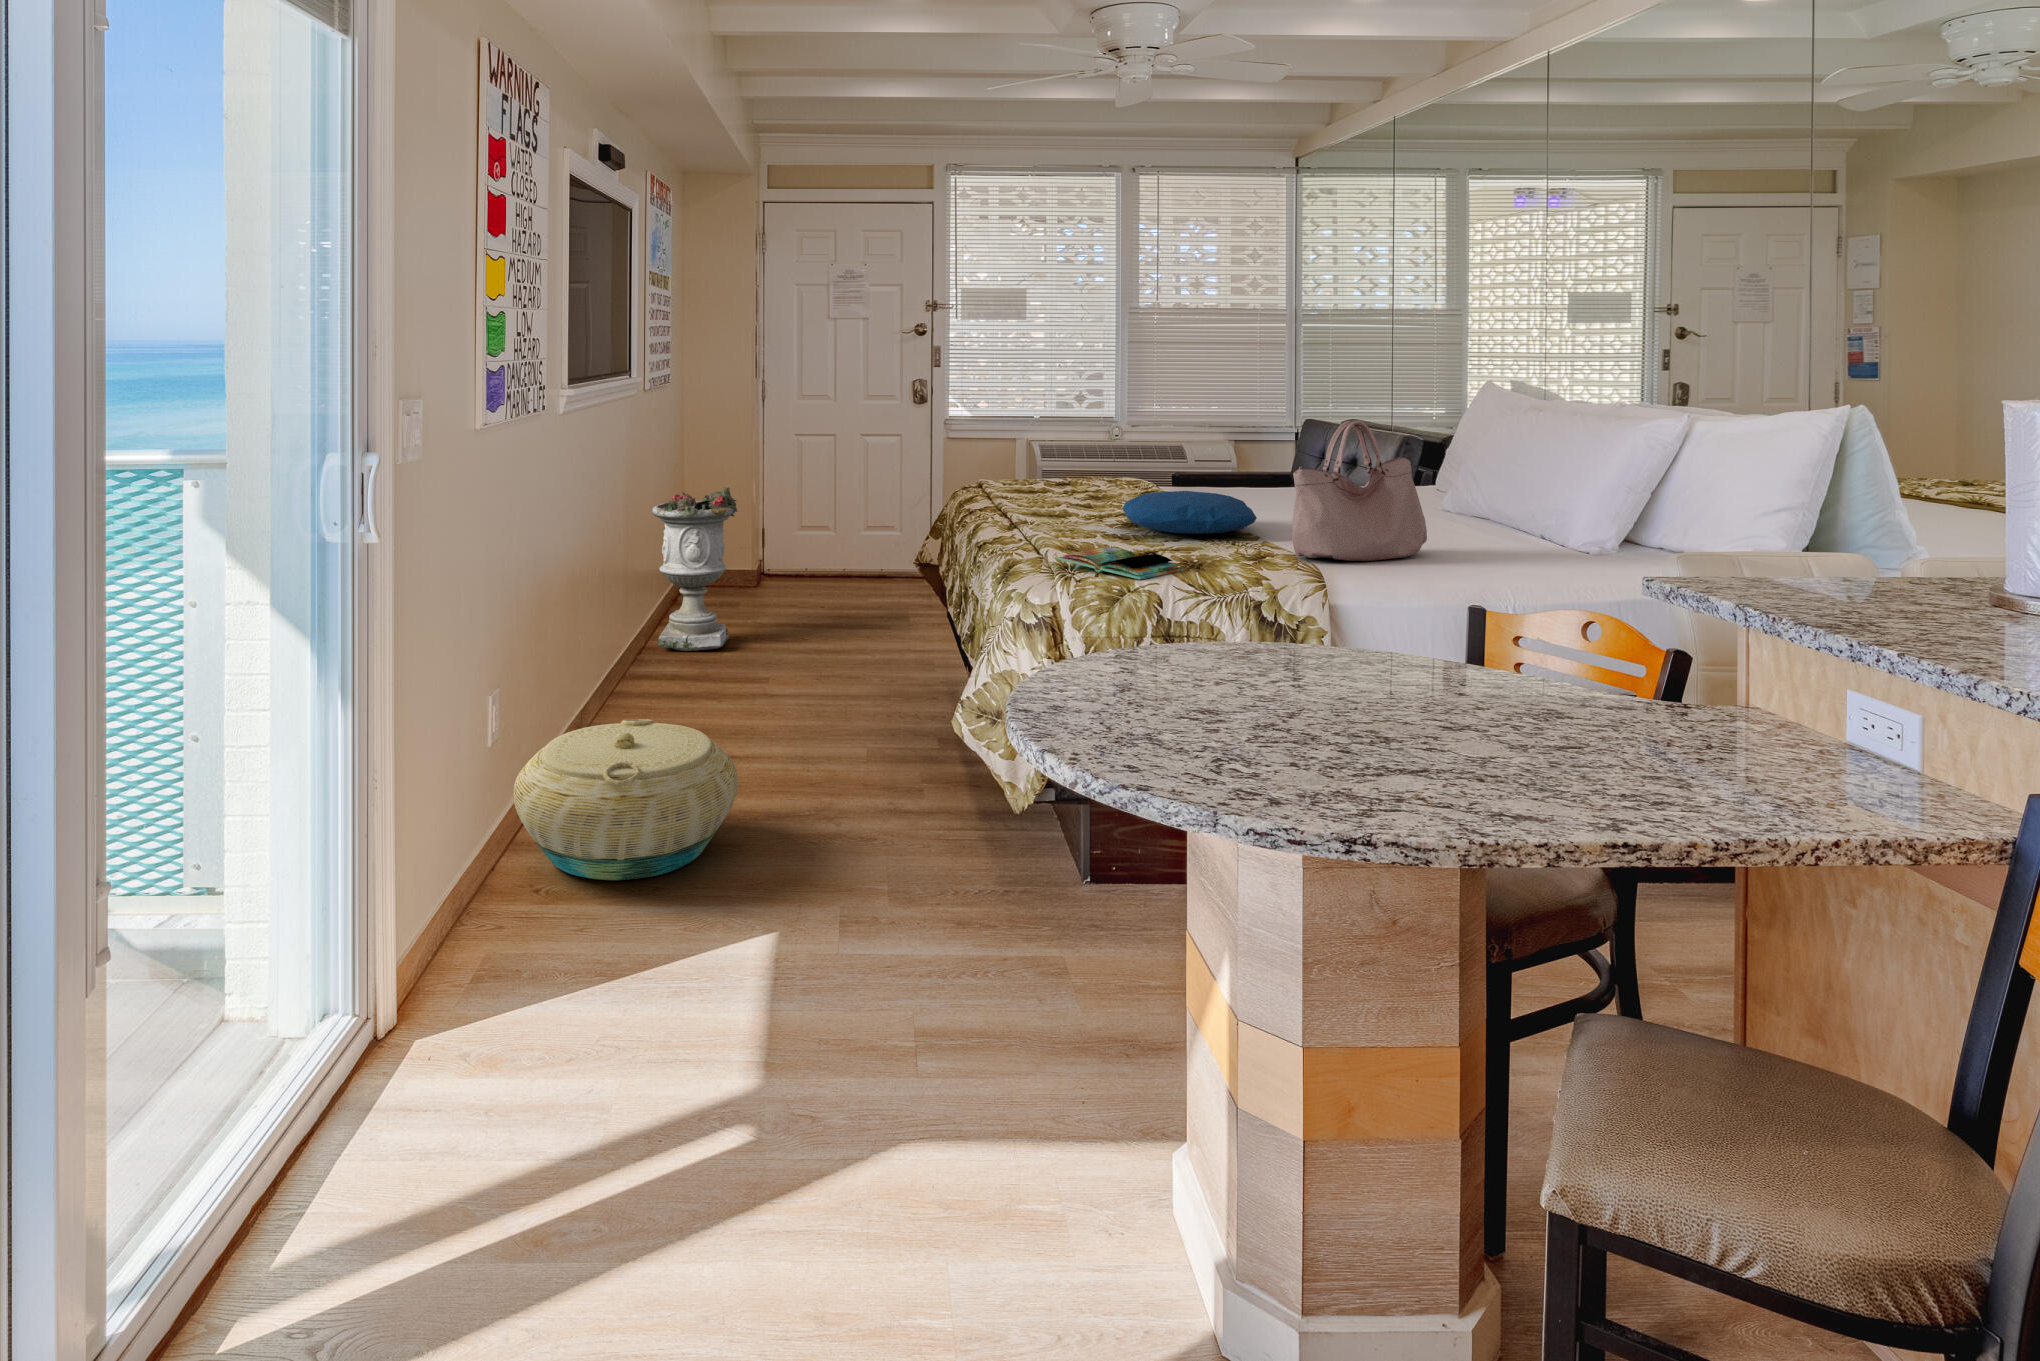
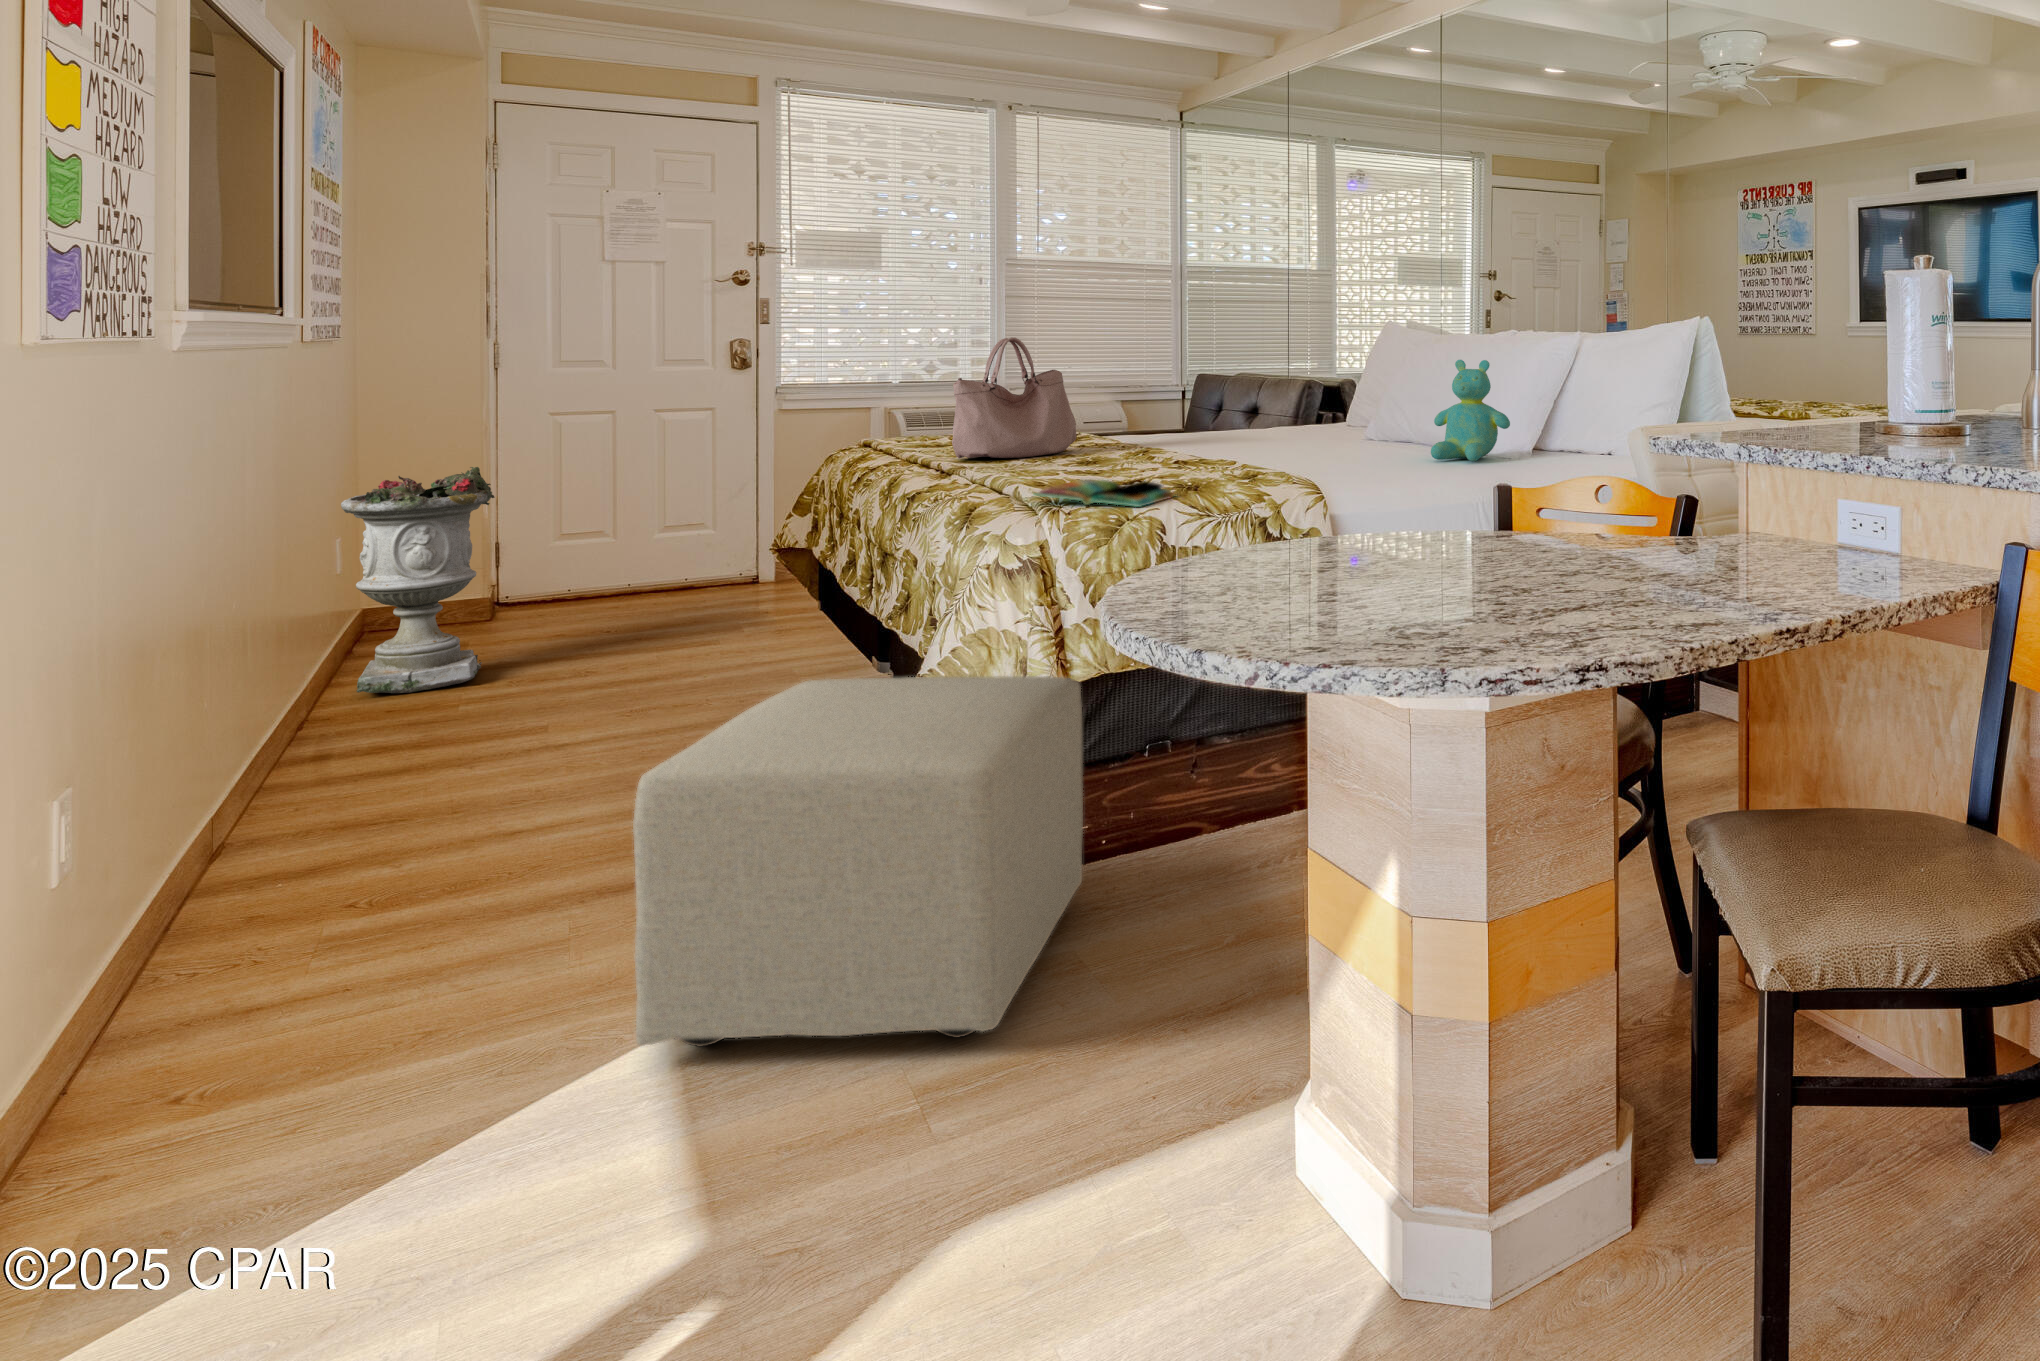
handbag: present [1292,421,1427,561] -> present [952,337,1076,458]
teddy bear: none [1478,443,1576,557] -> present [1431,360,1510,461]
pillow: present [1123,491,1257,534] -> none [1069,424,1221,466]
ottoman: none [748,693,1069,993] -> present [633,676,1083,1046]
basket: present [514,719,738,880] -> none [118,781,576,1048]

